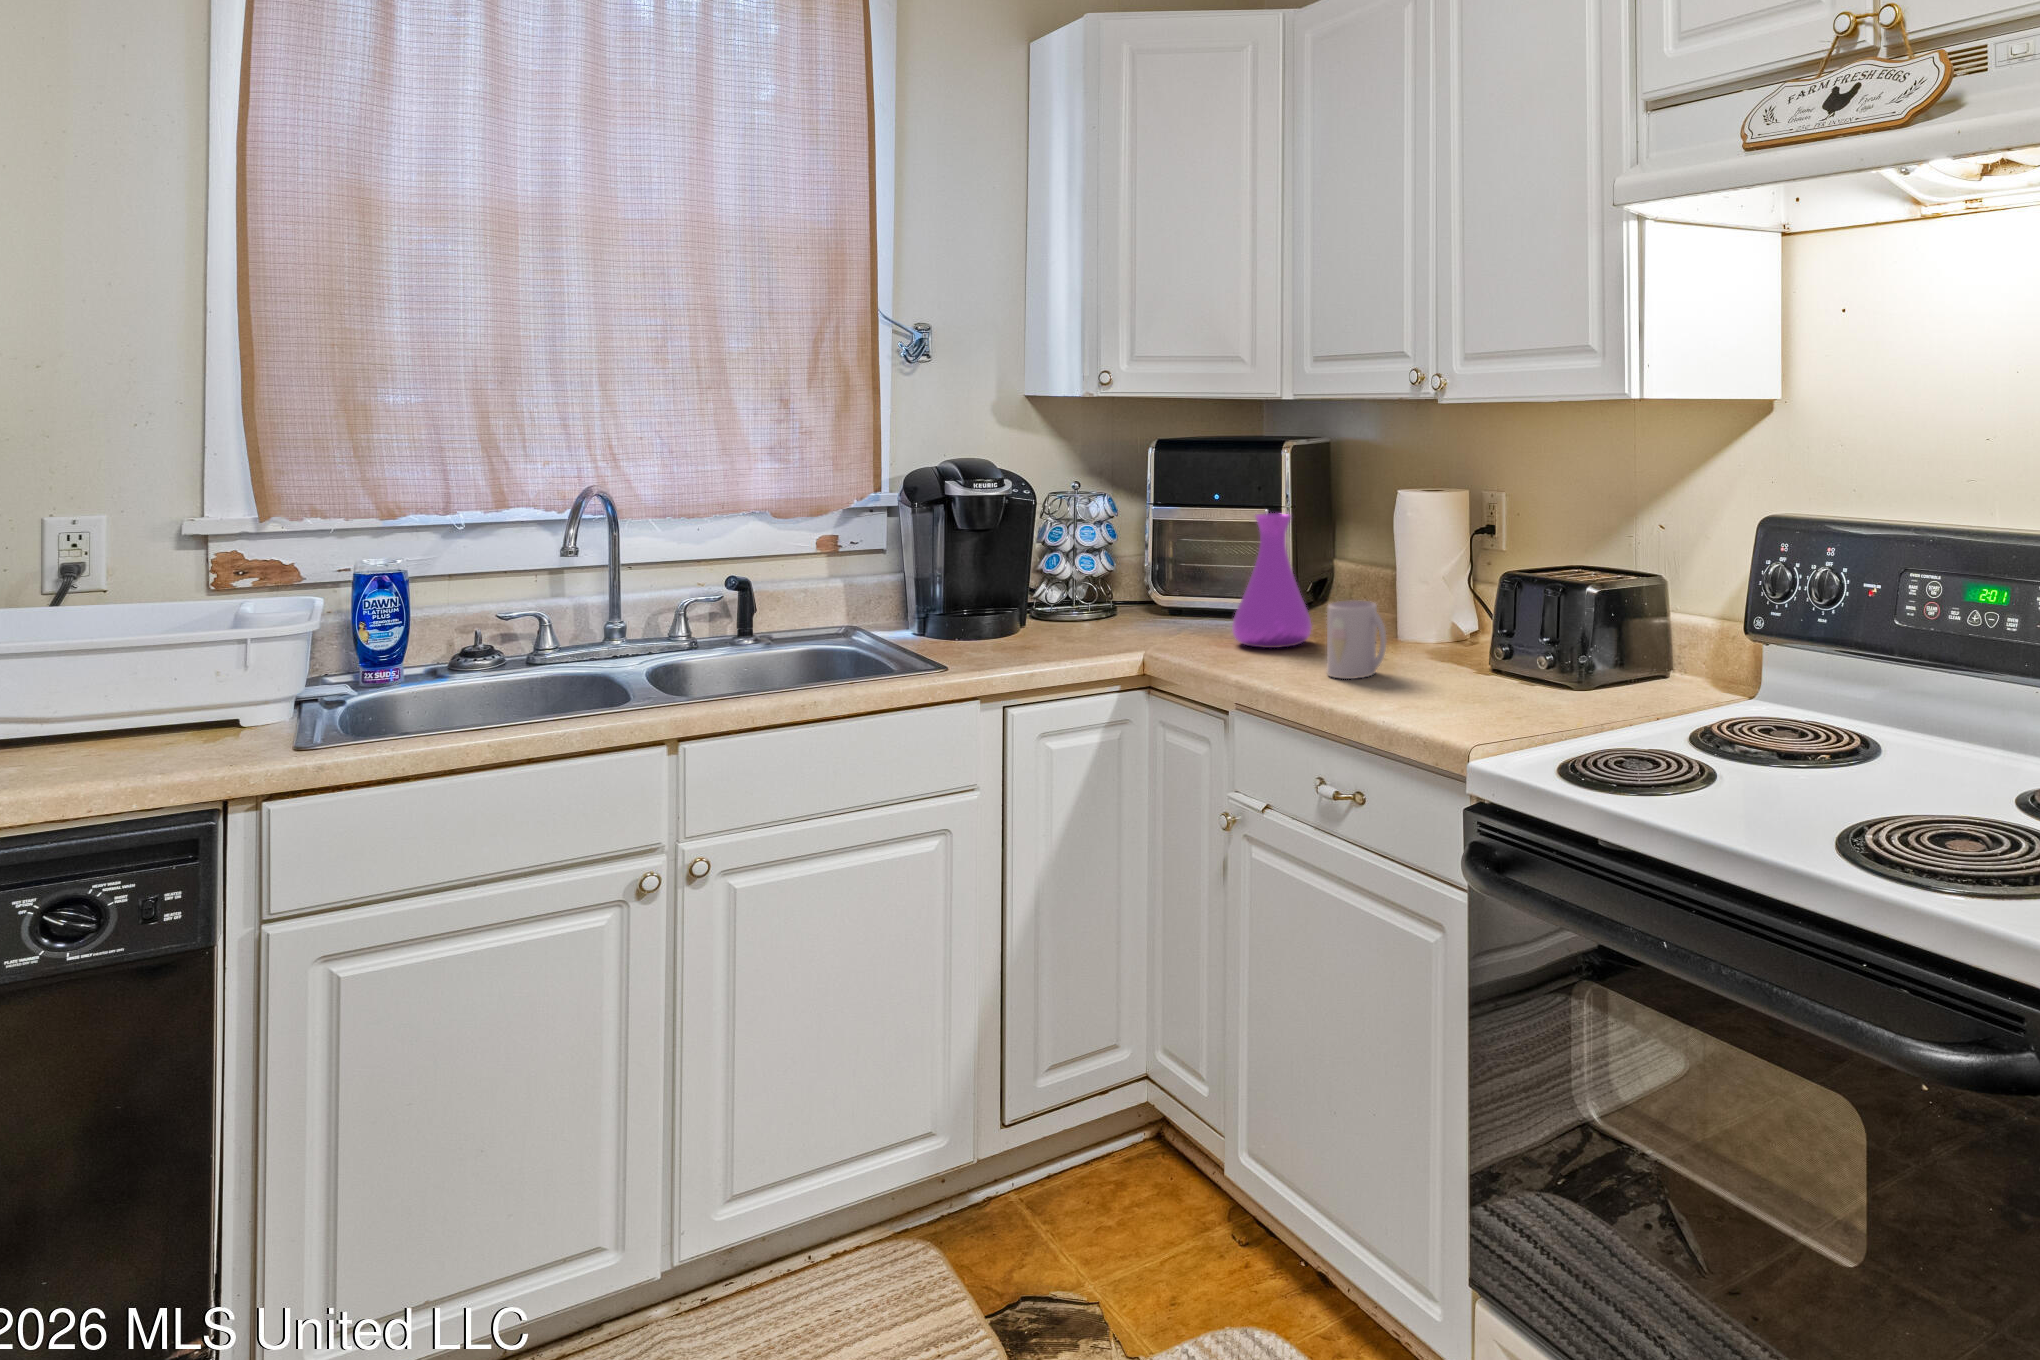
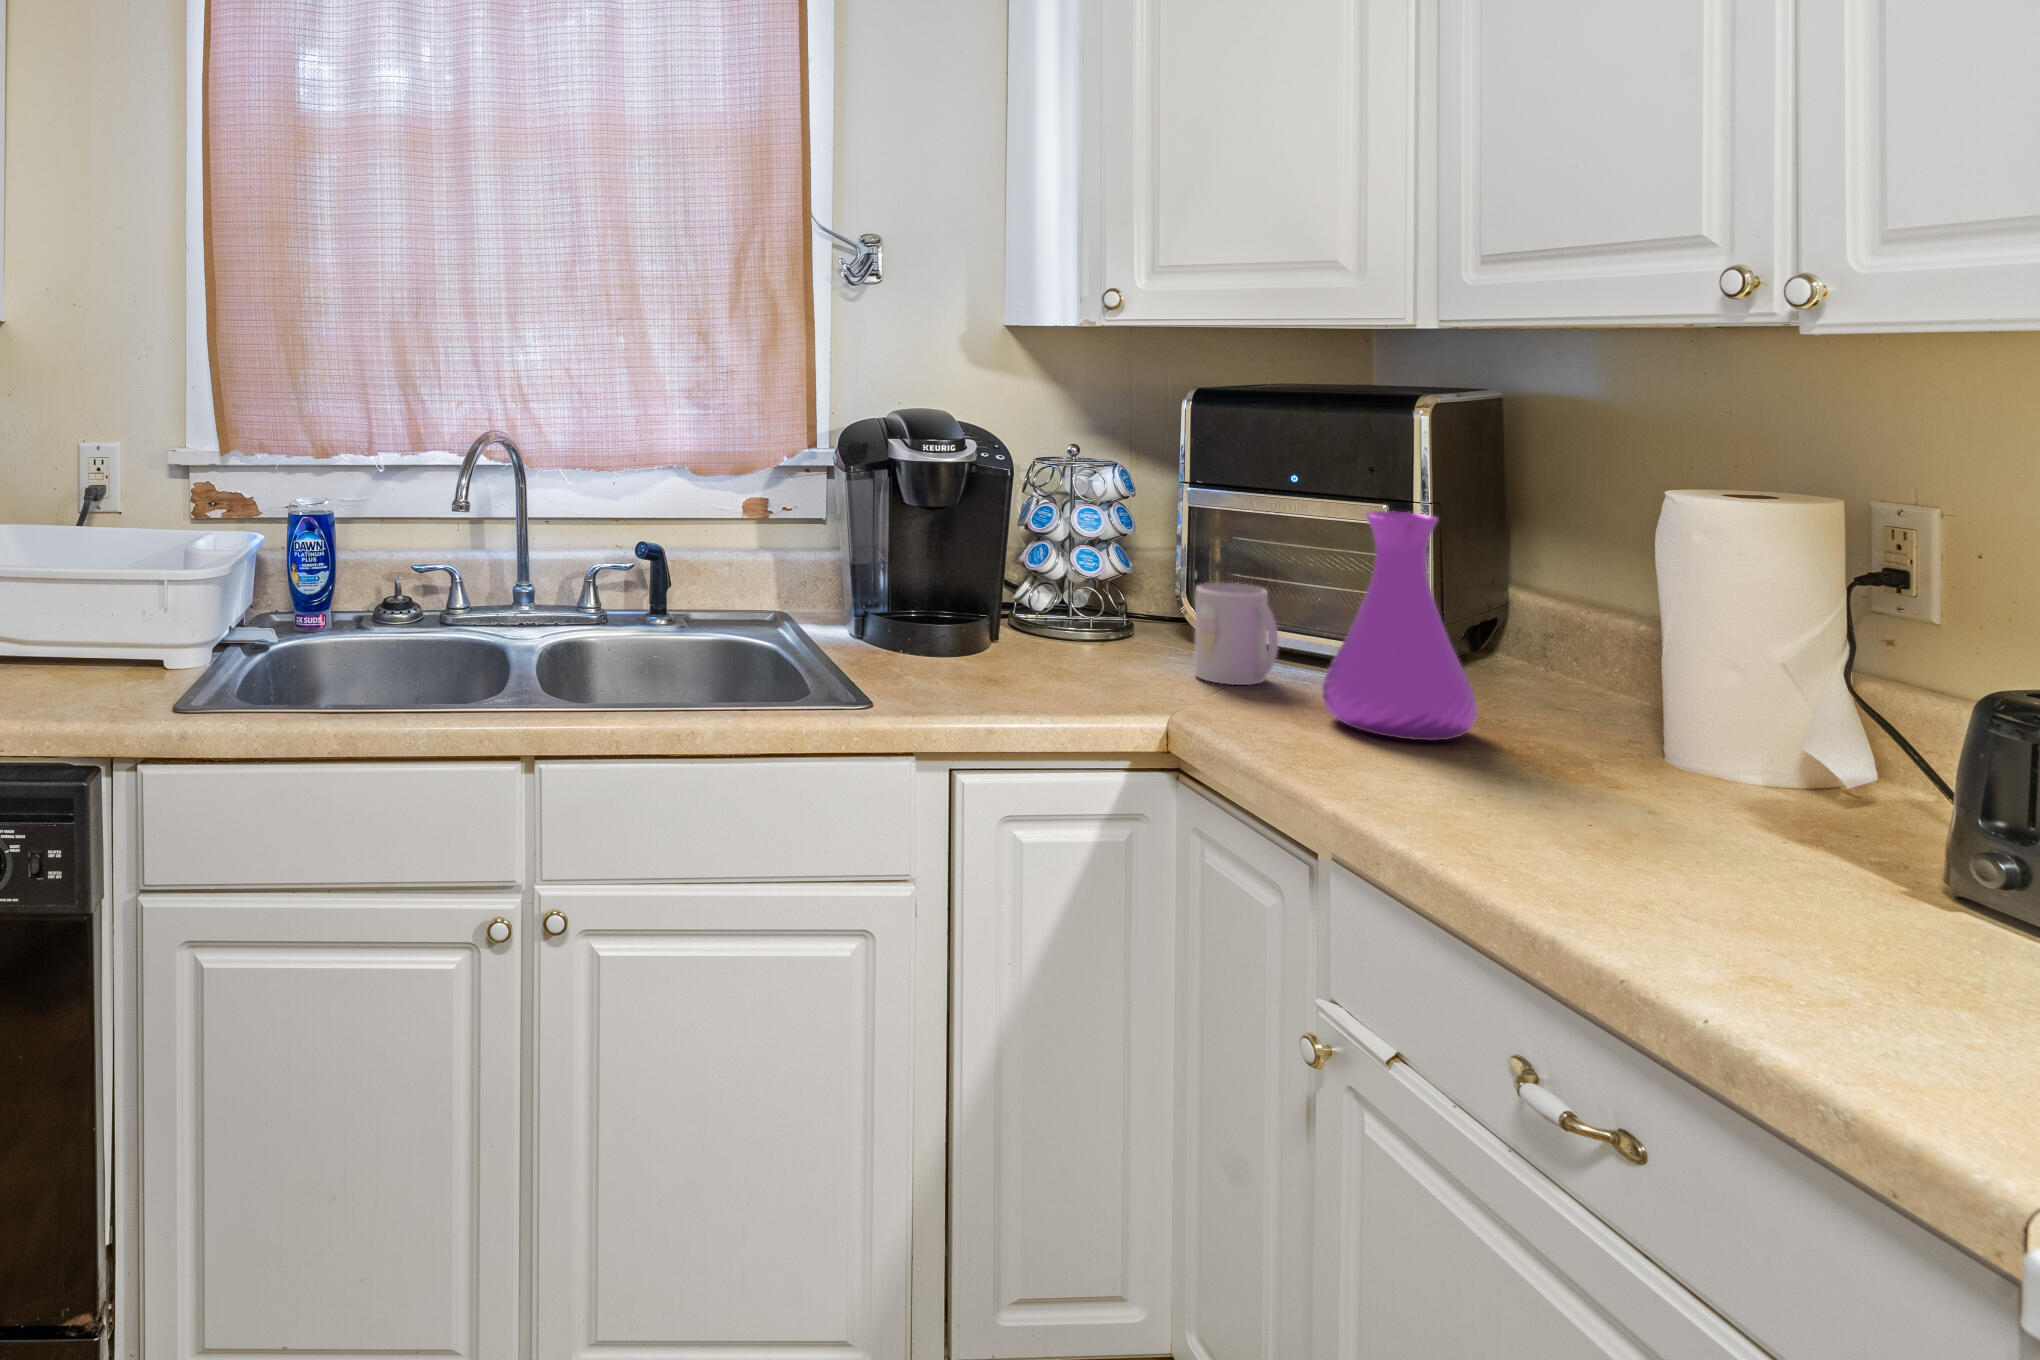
mug: present [1327,600,1386,679] -> present [1194,583,1278,685]

